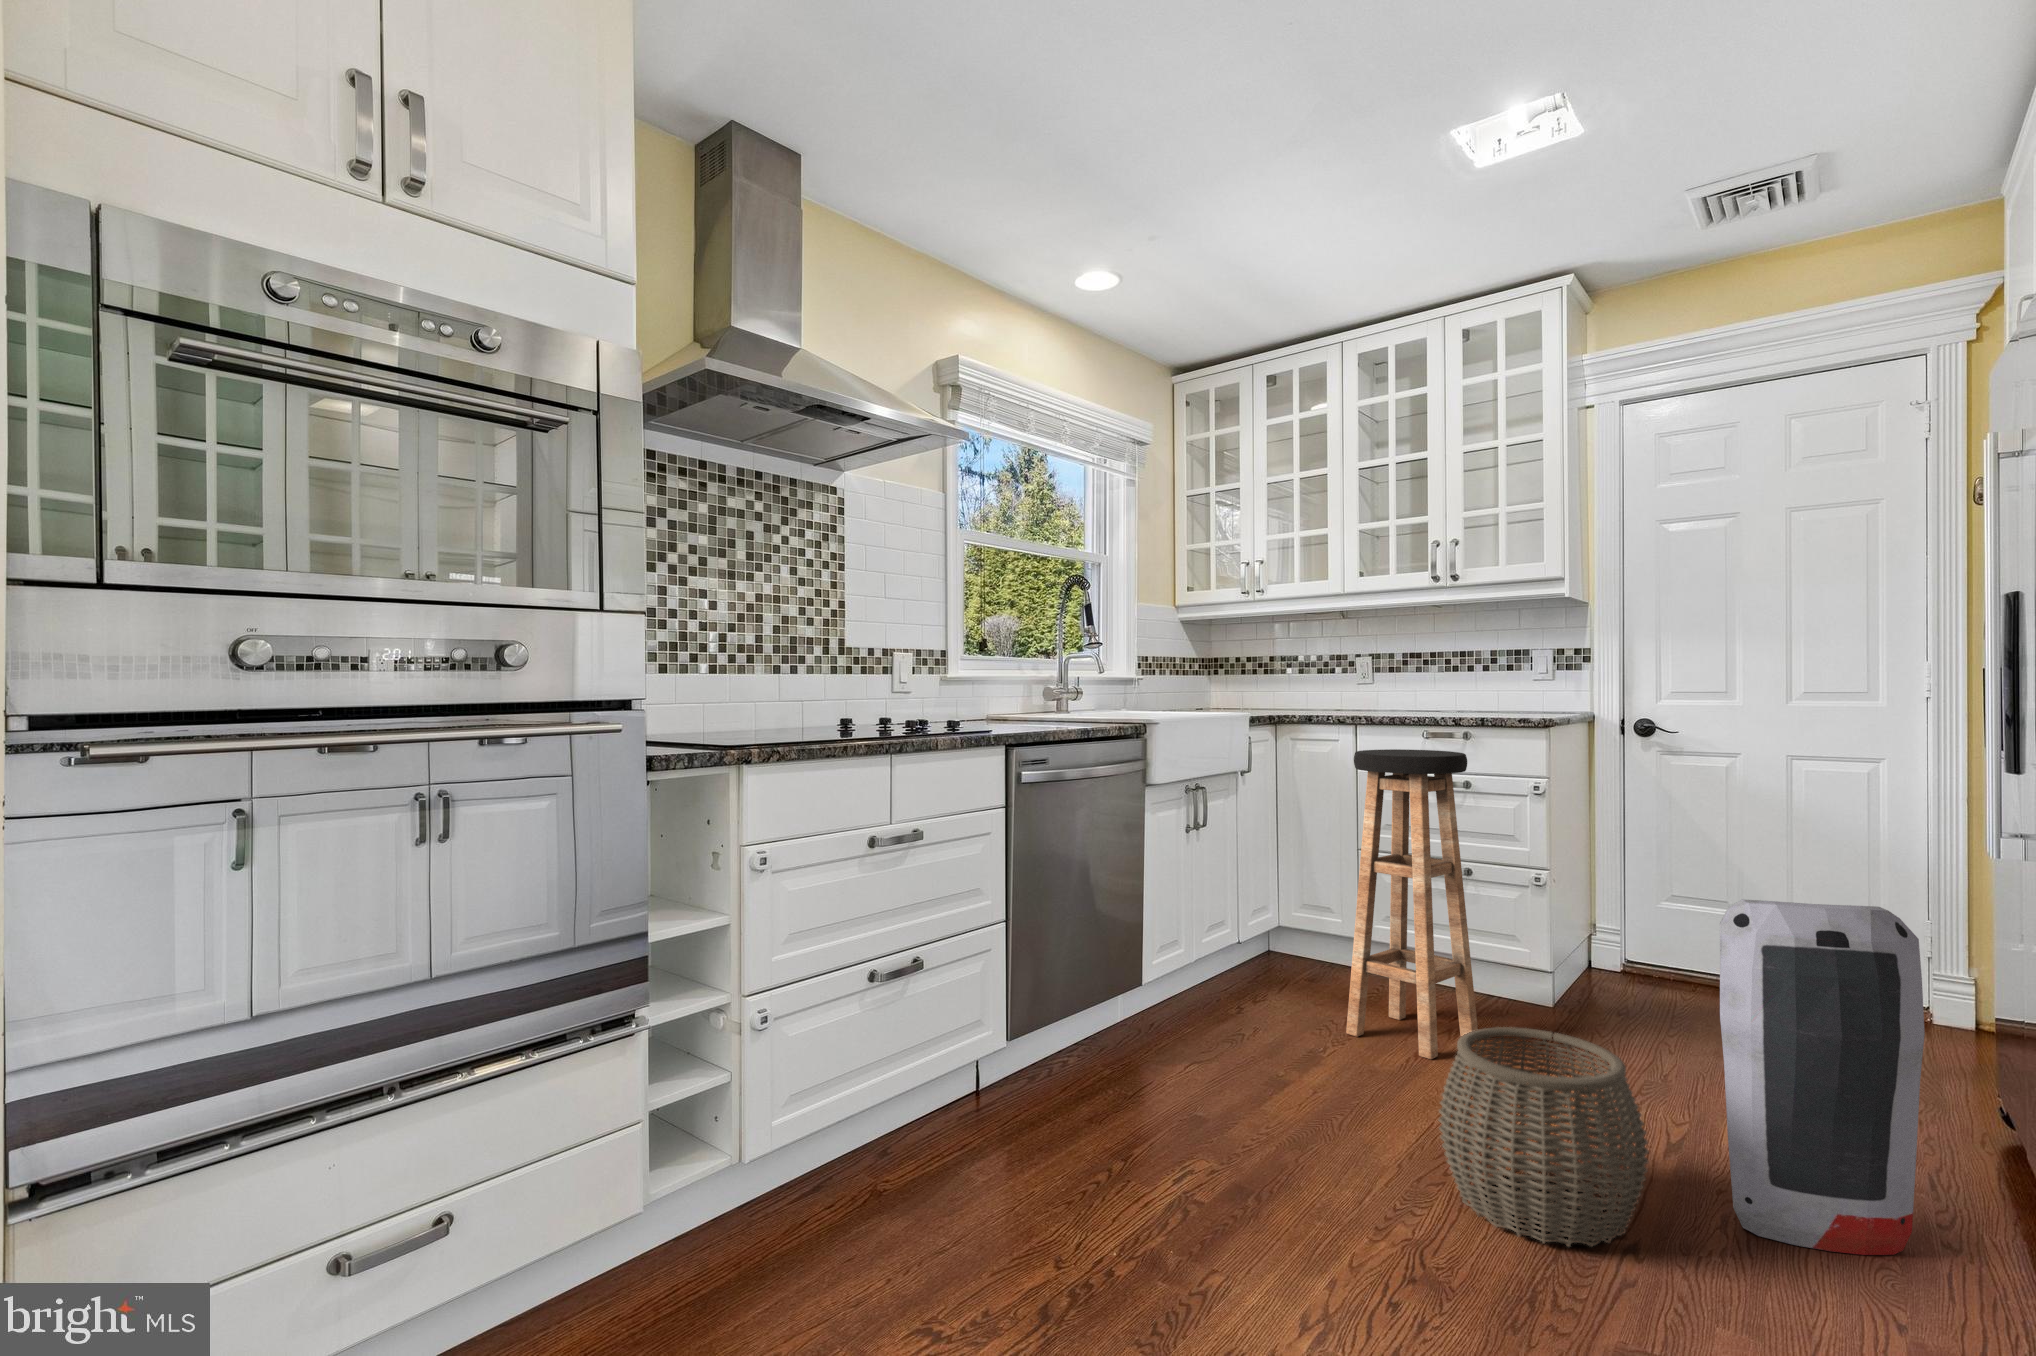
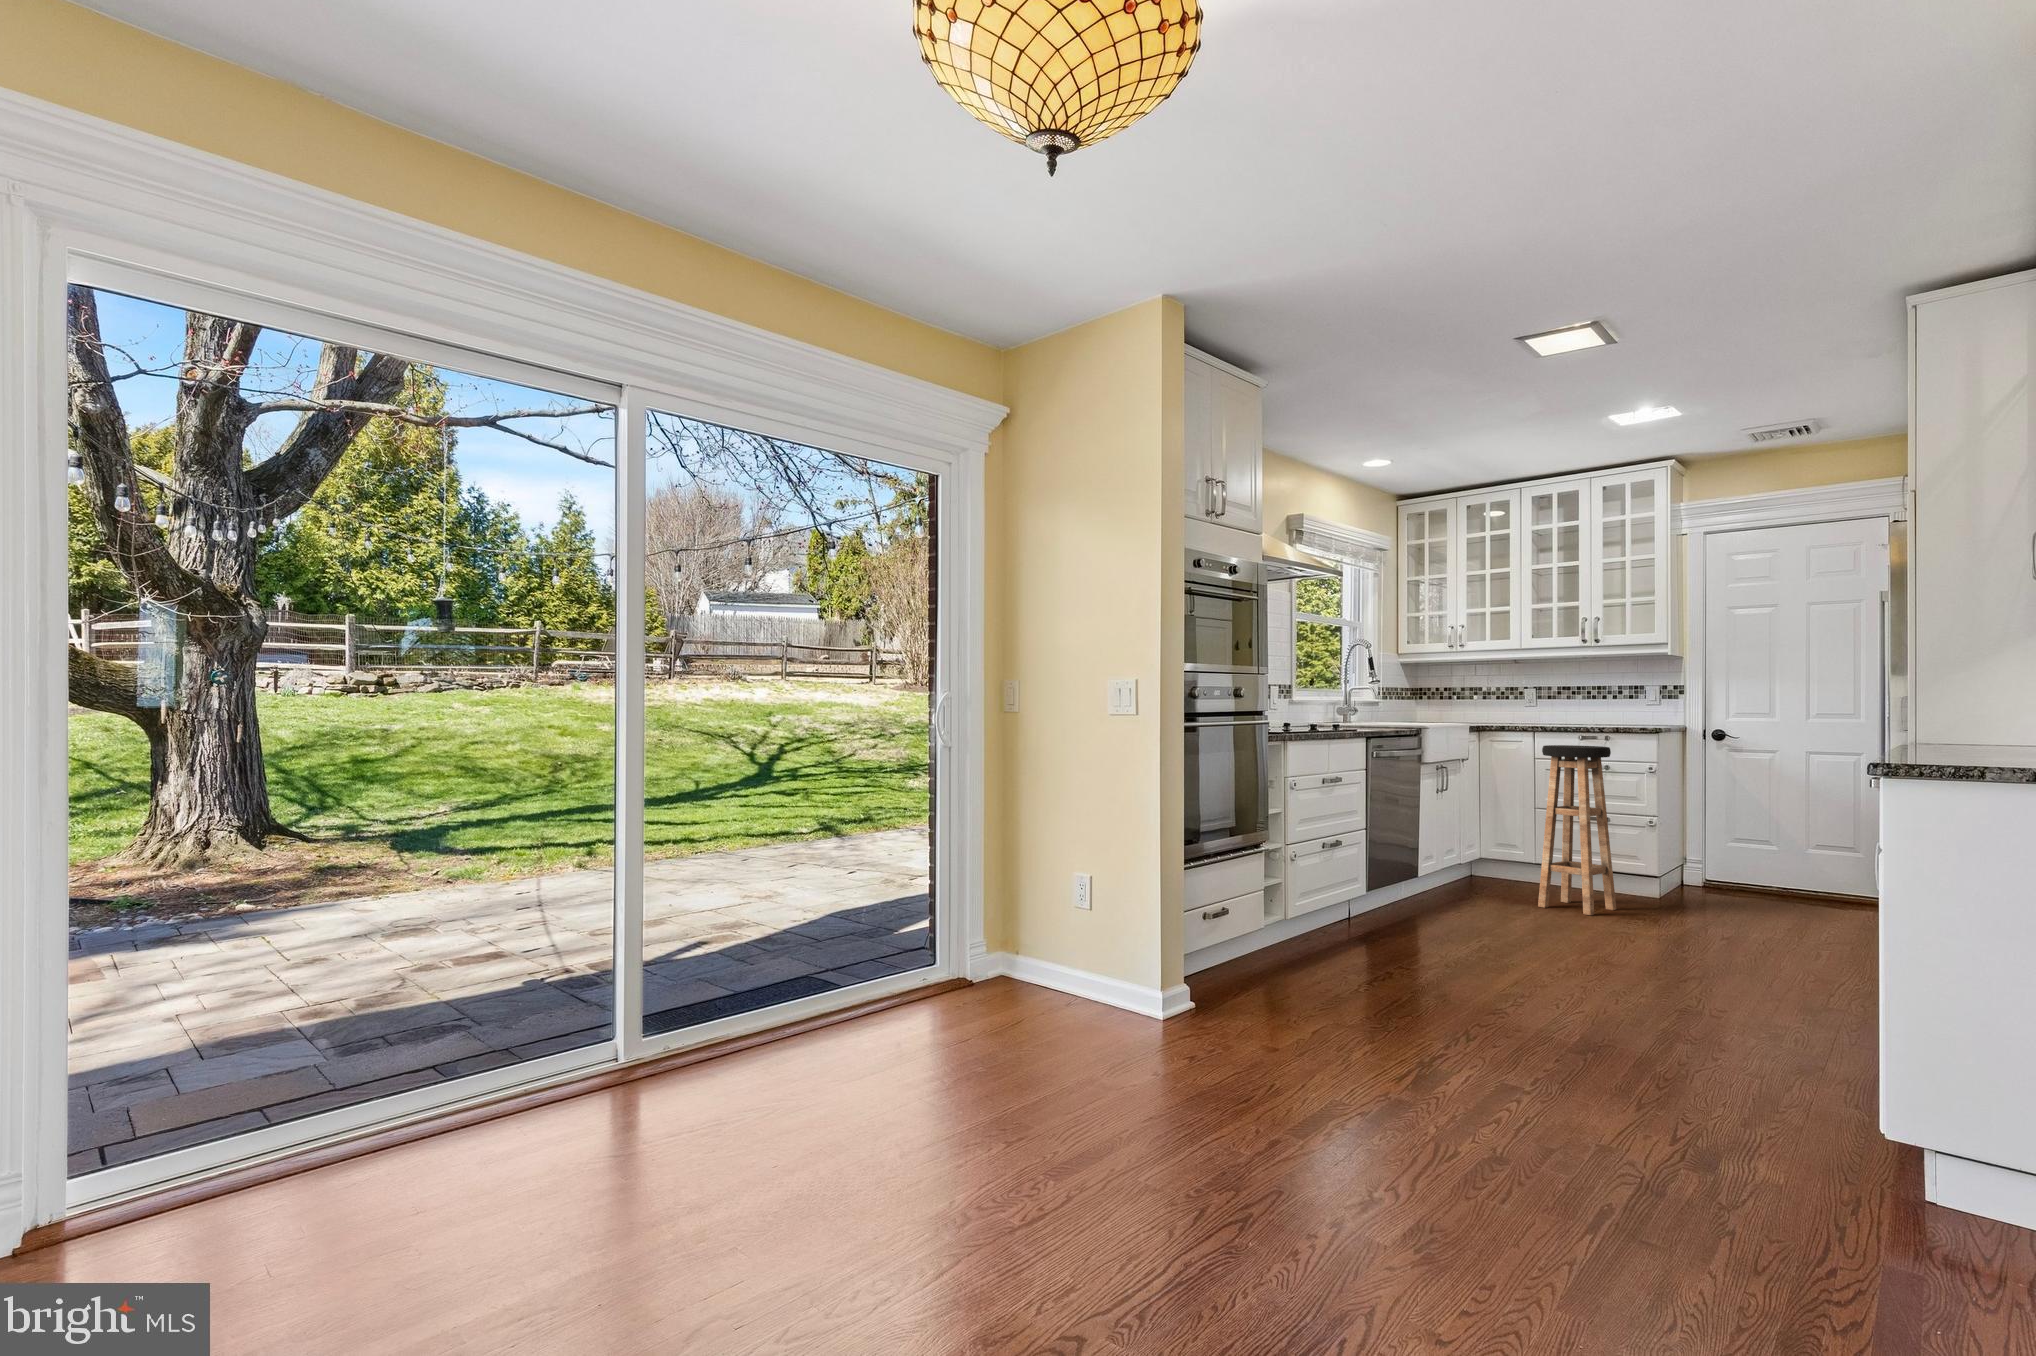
air purifier: present [1720,899,1925,1255] -> none [1741,809,1833,966]
woven basket: present [1439,1027,1649,1247] -> none [1605,874,1707,961]

